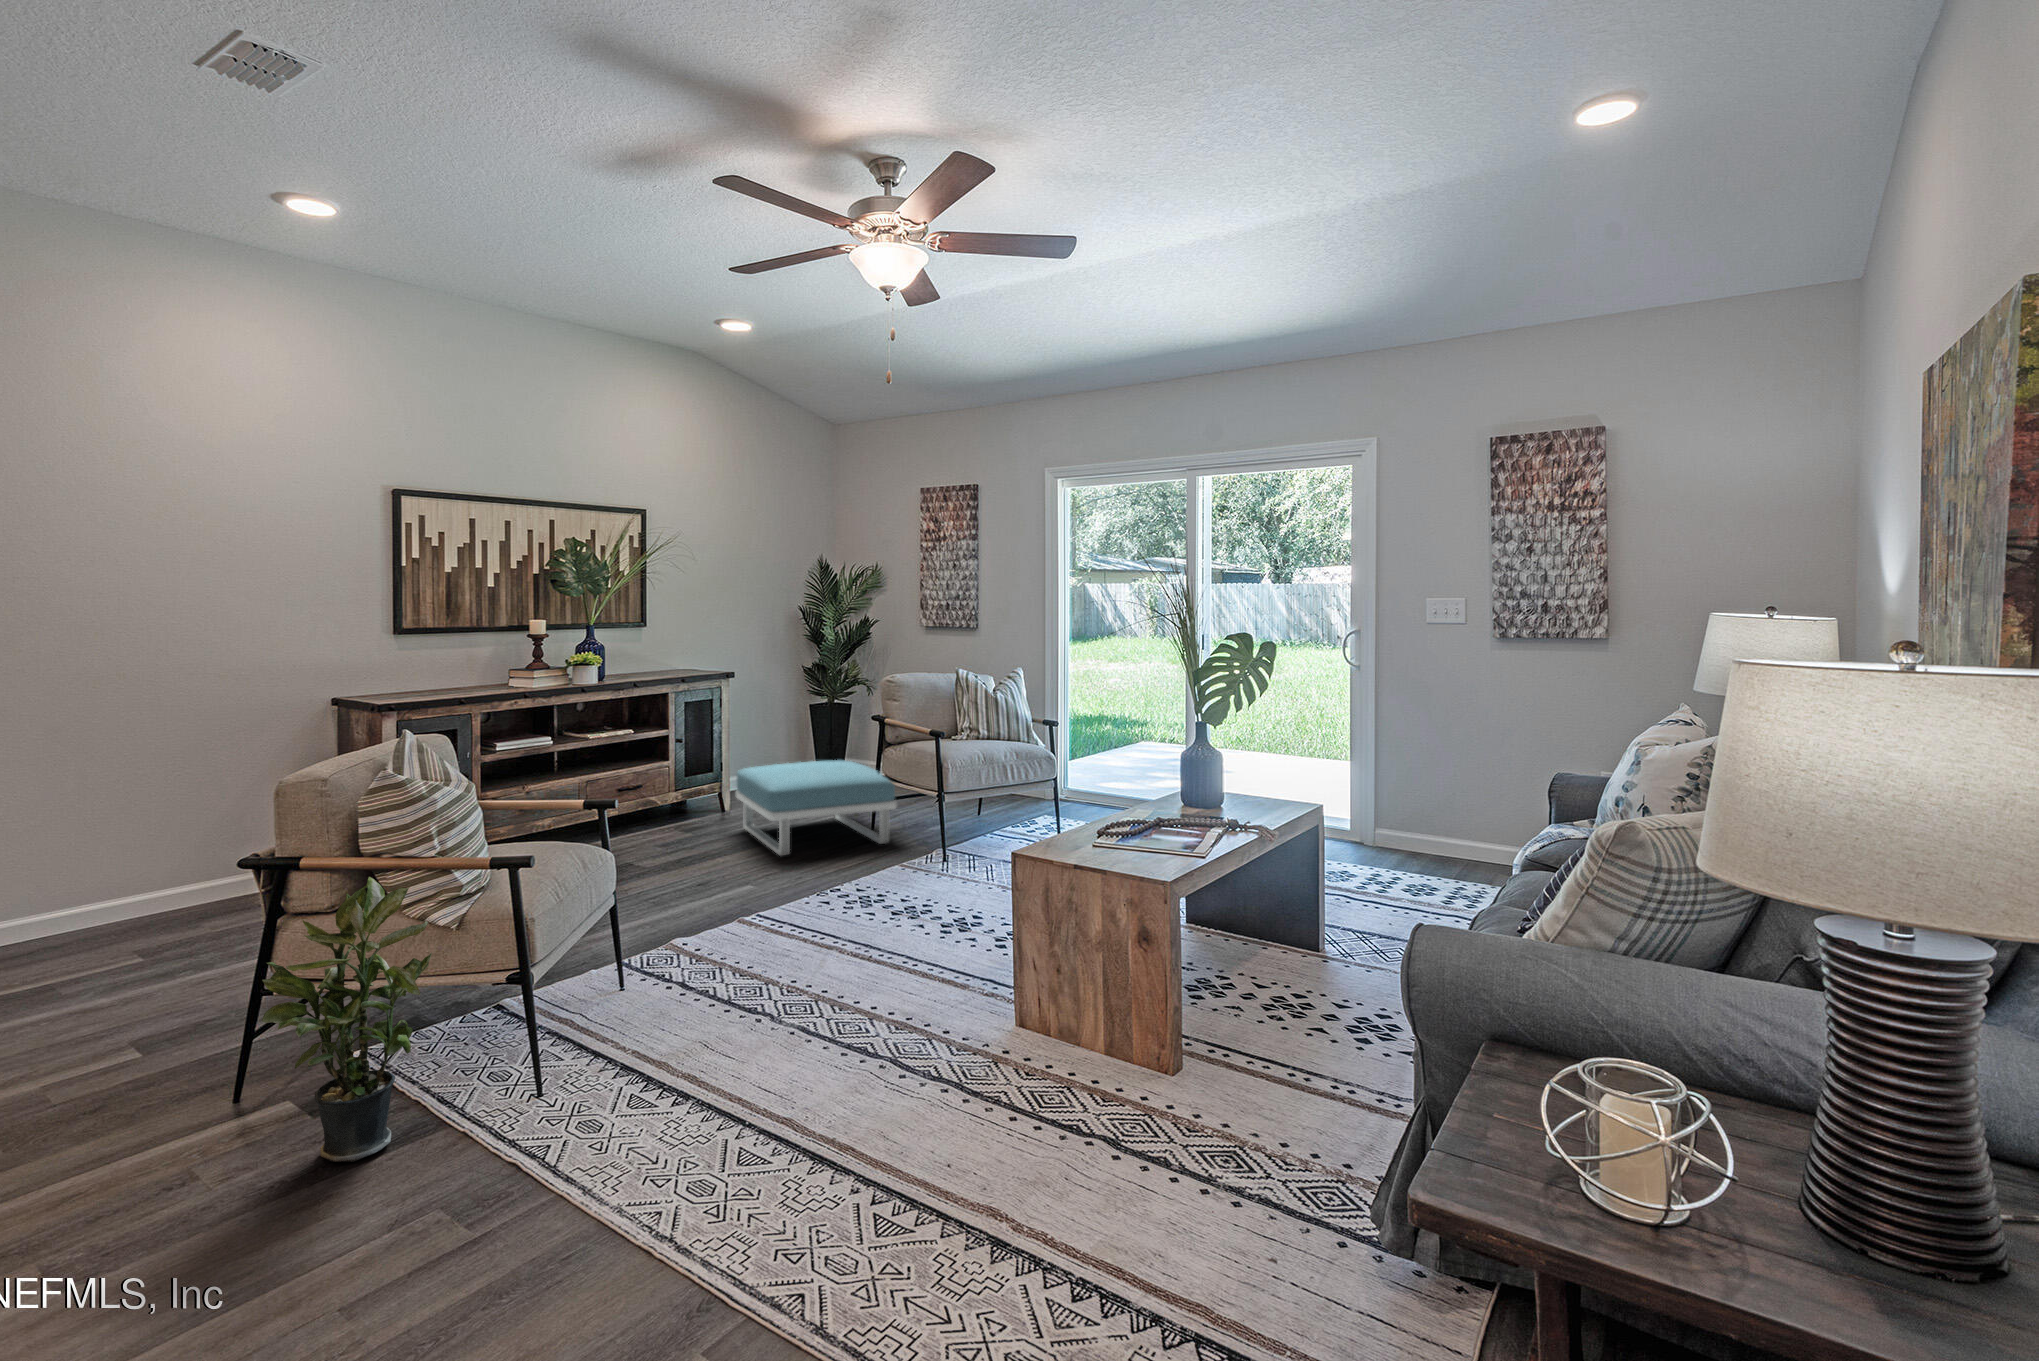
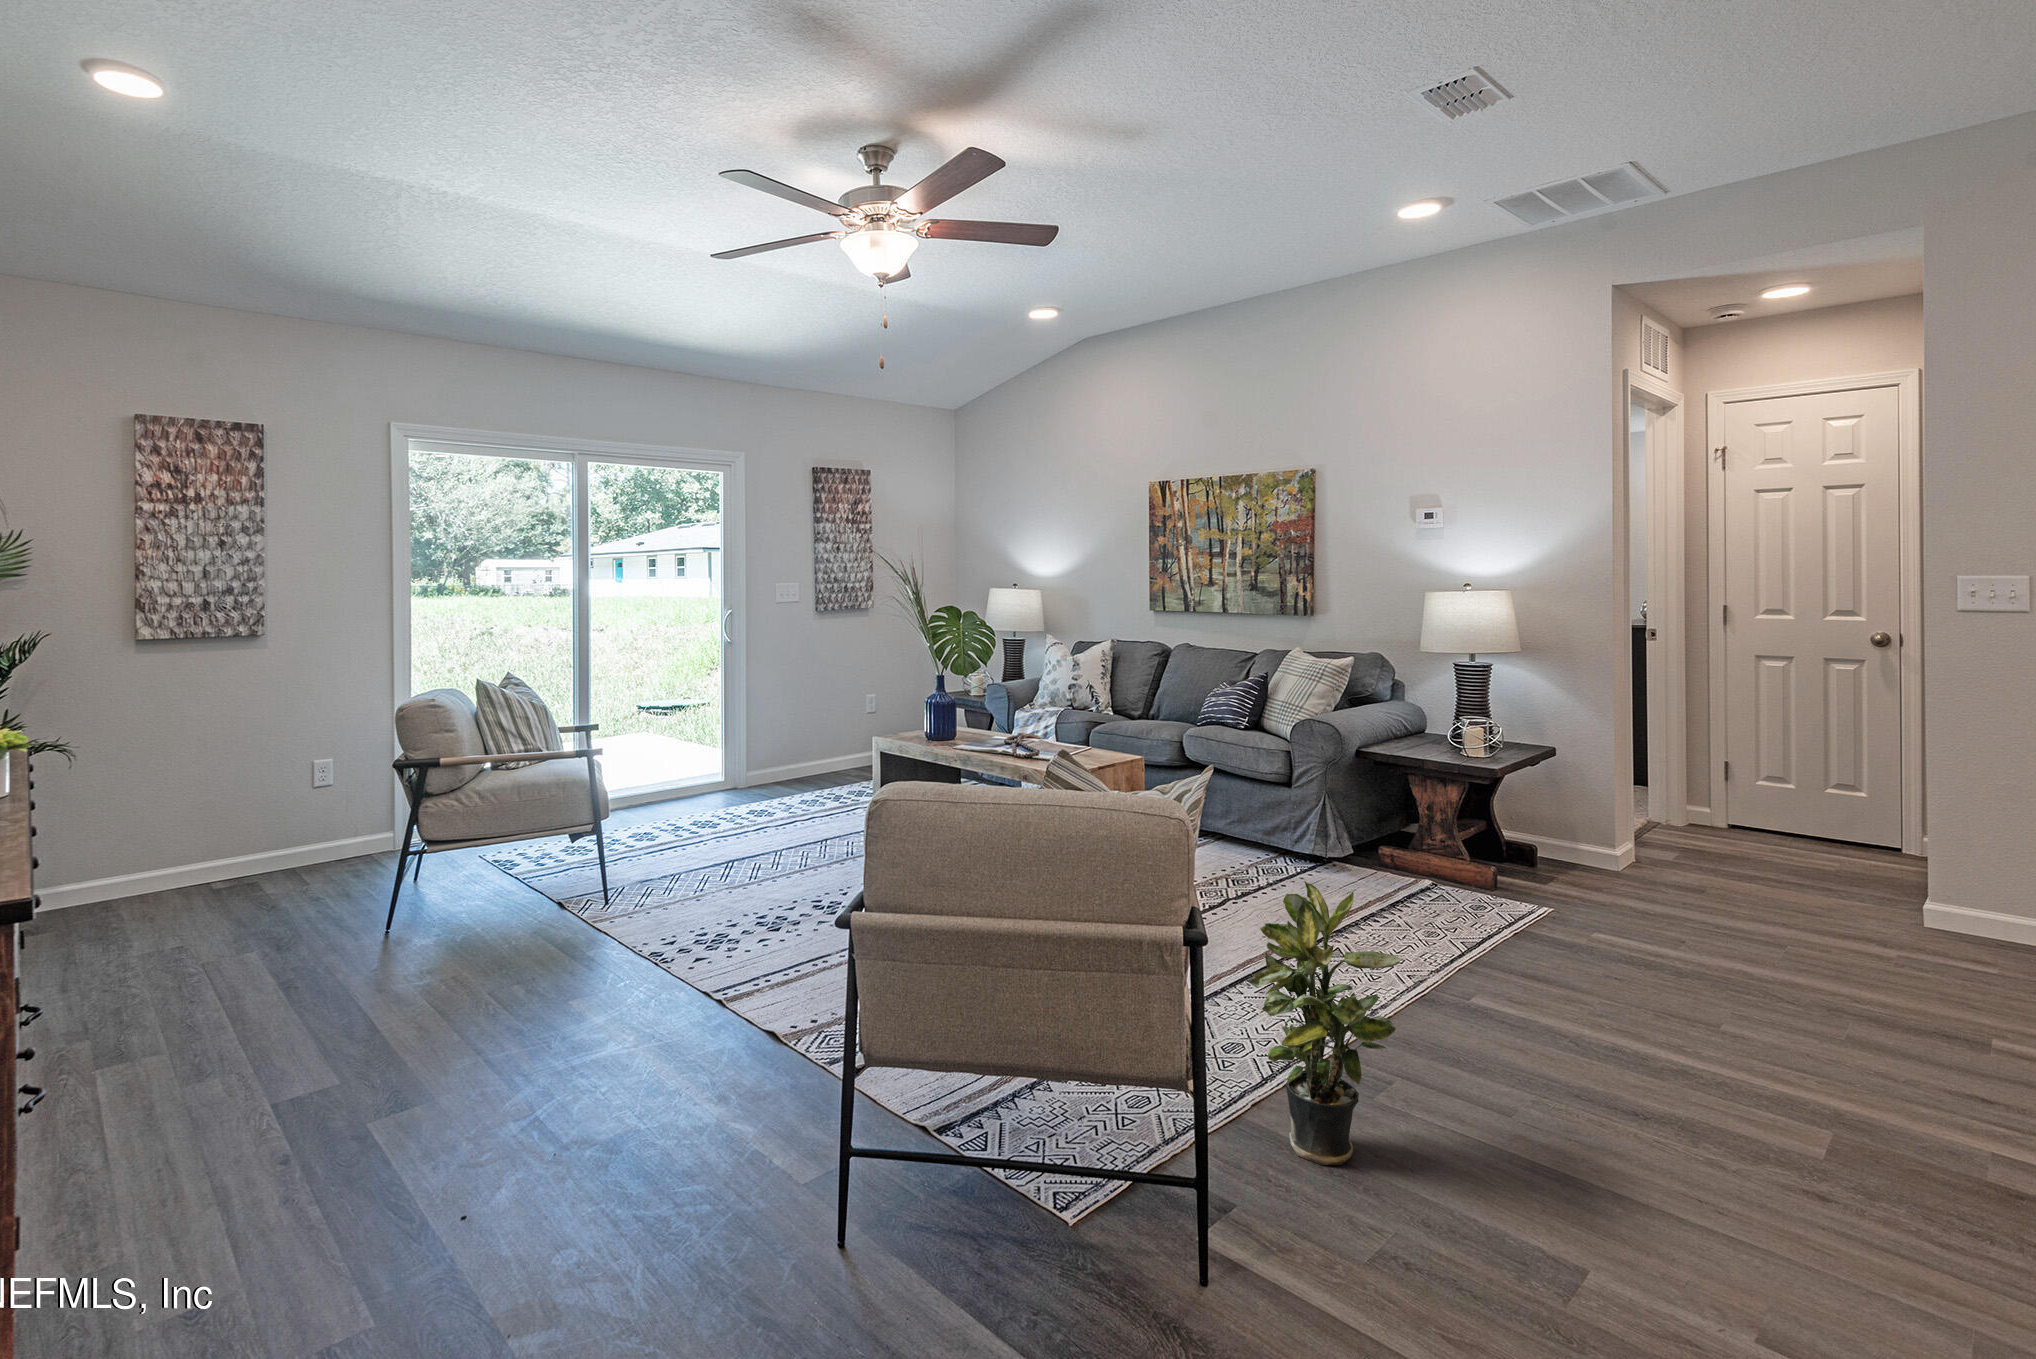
footstool: present [736,760,897,856] -> none [275,833,523,997]

